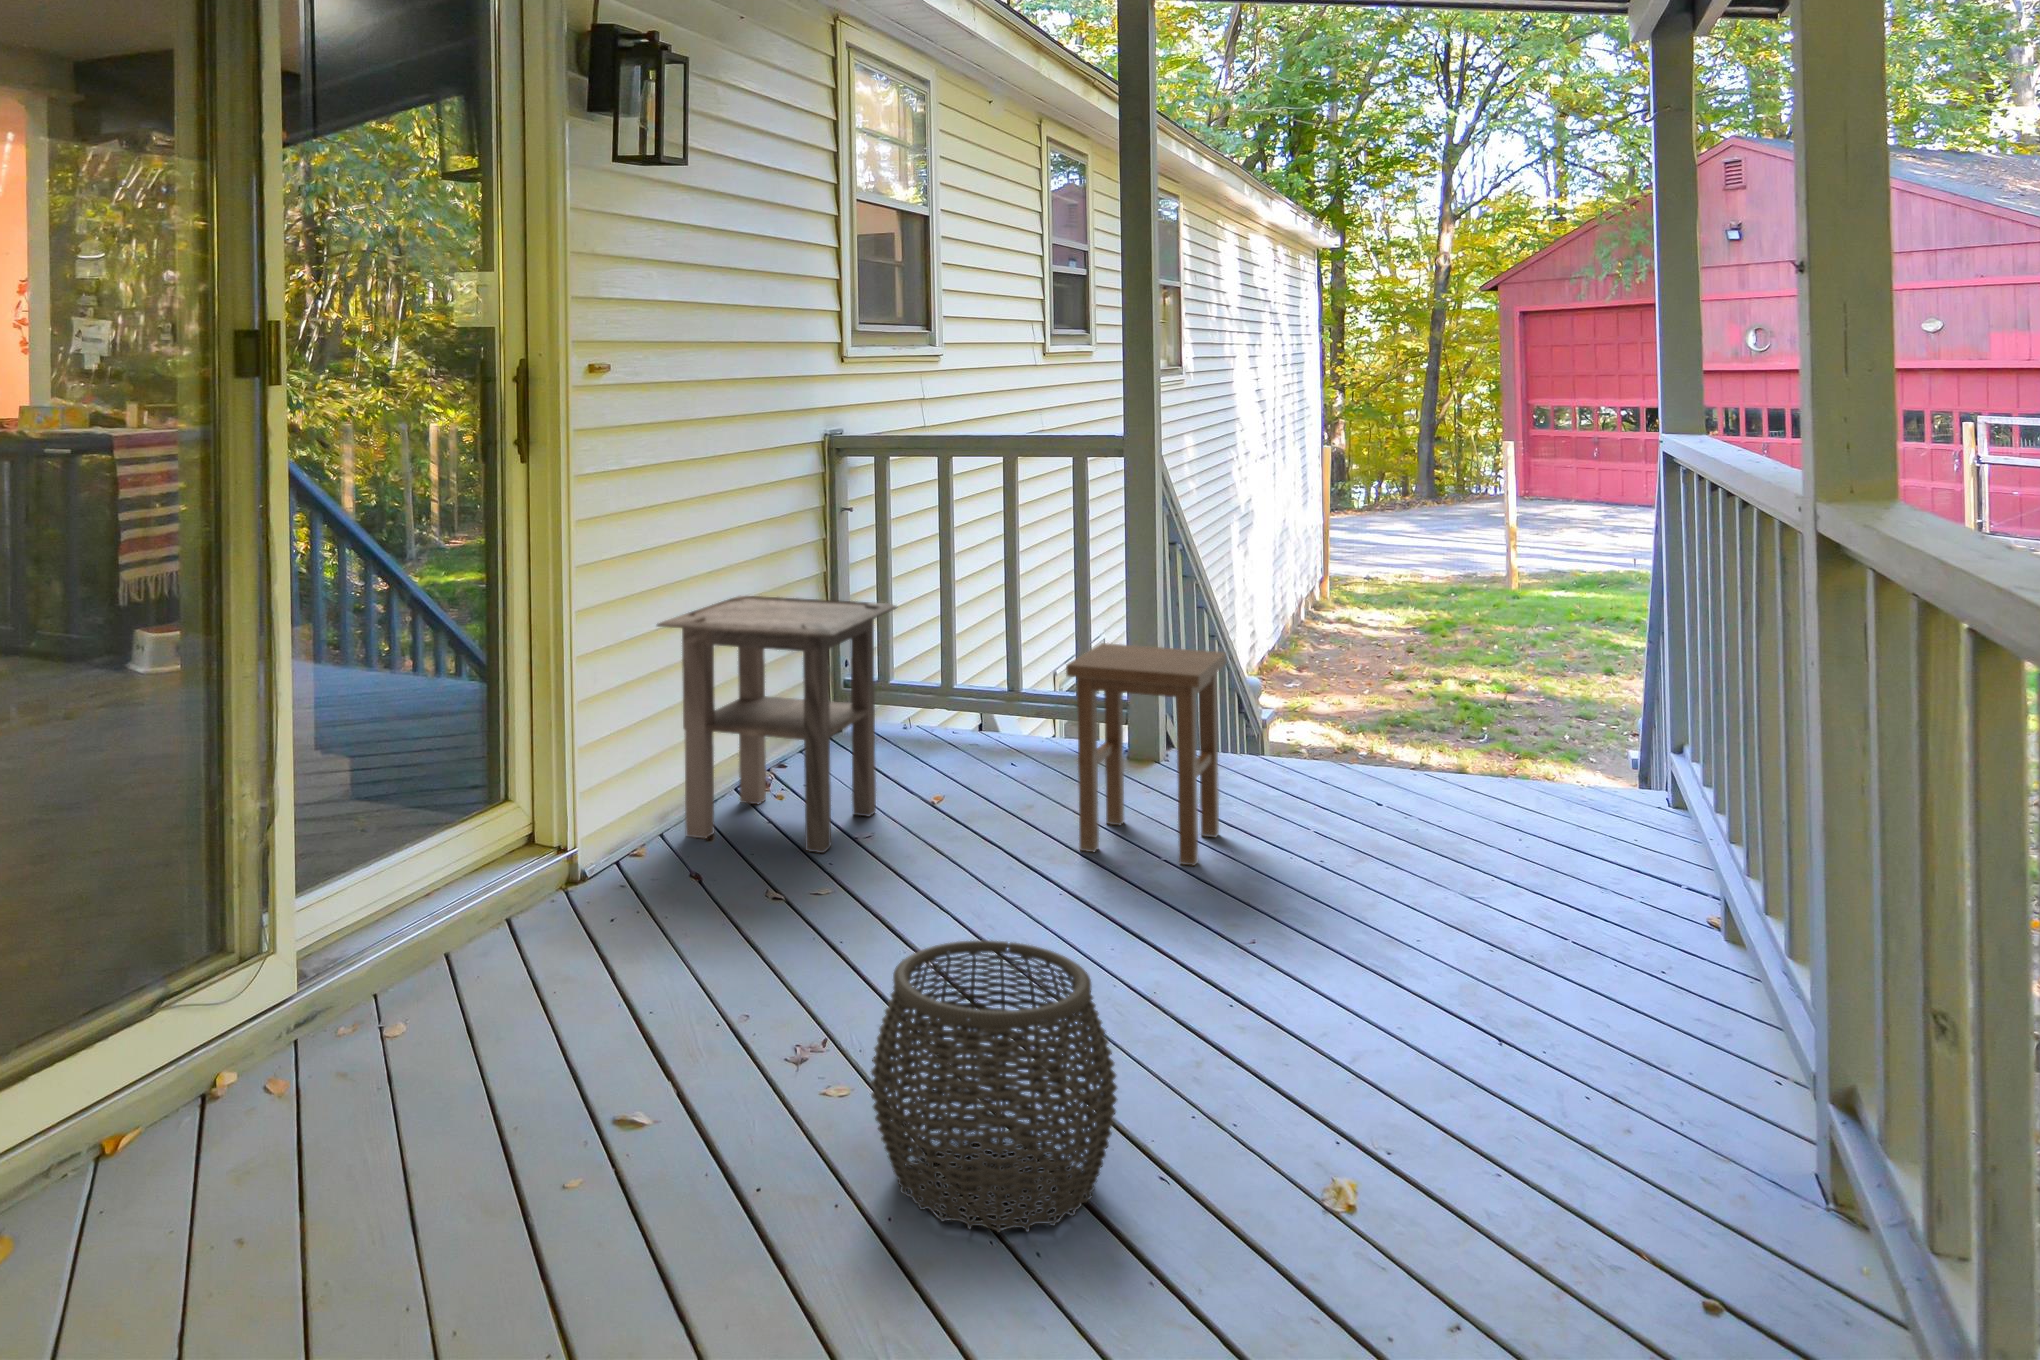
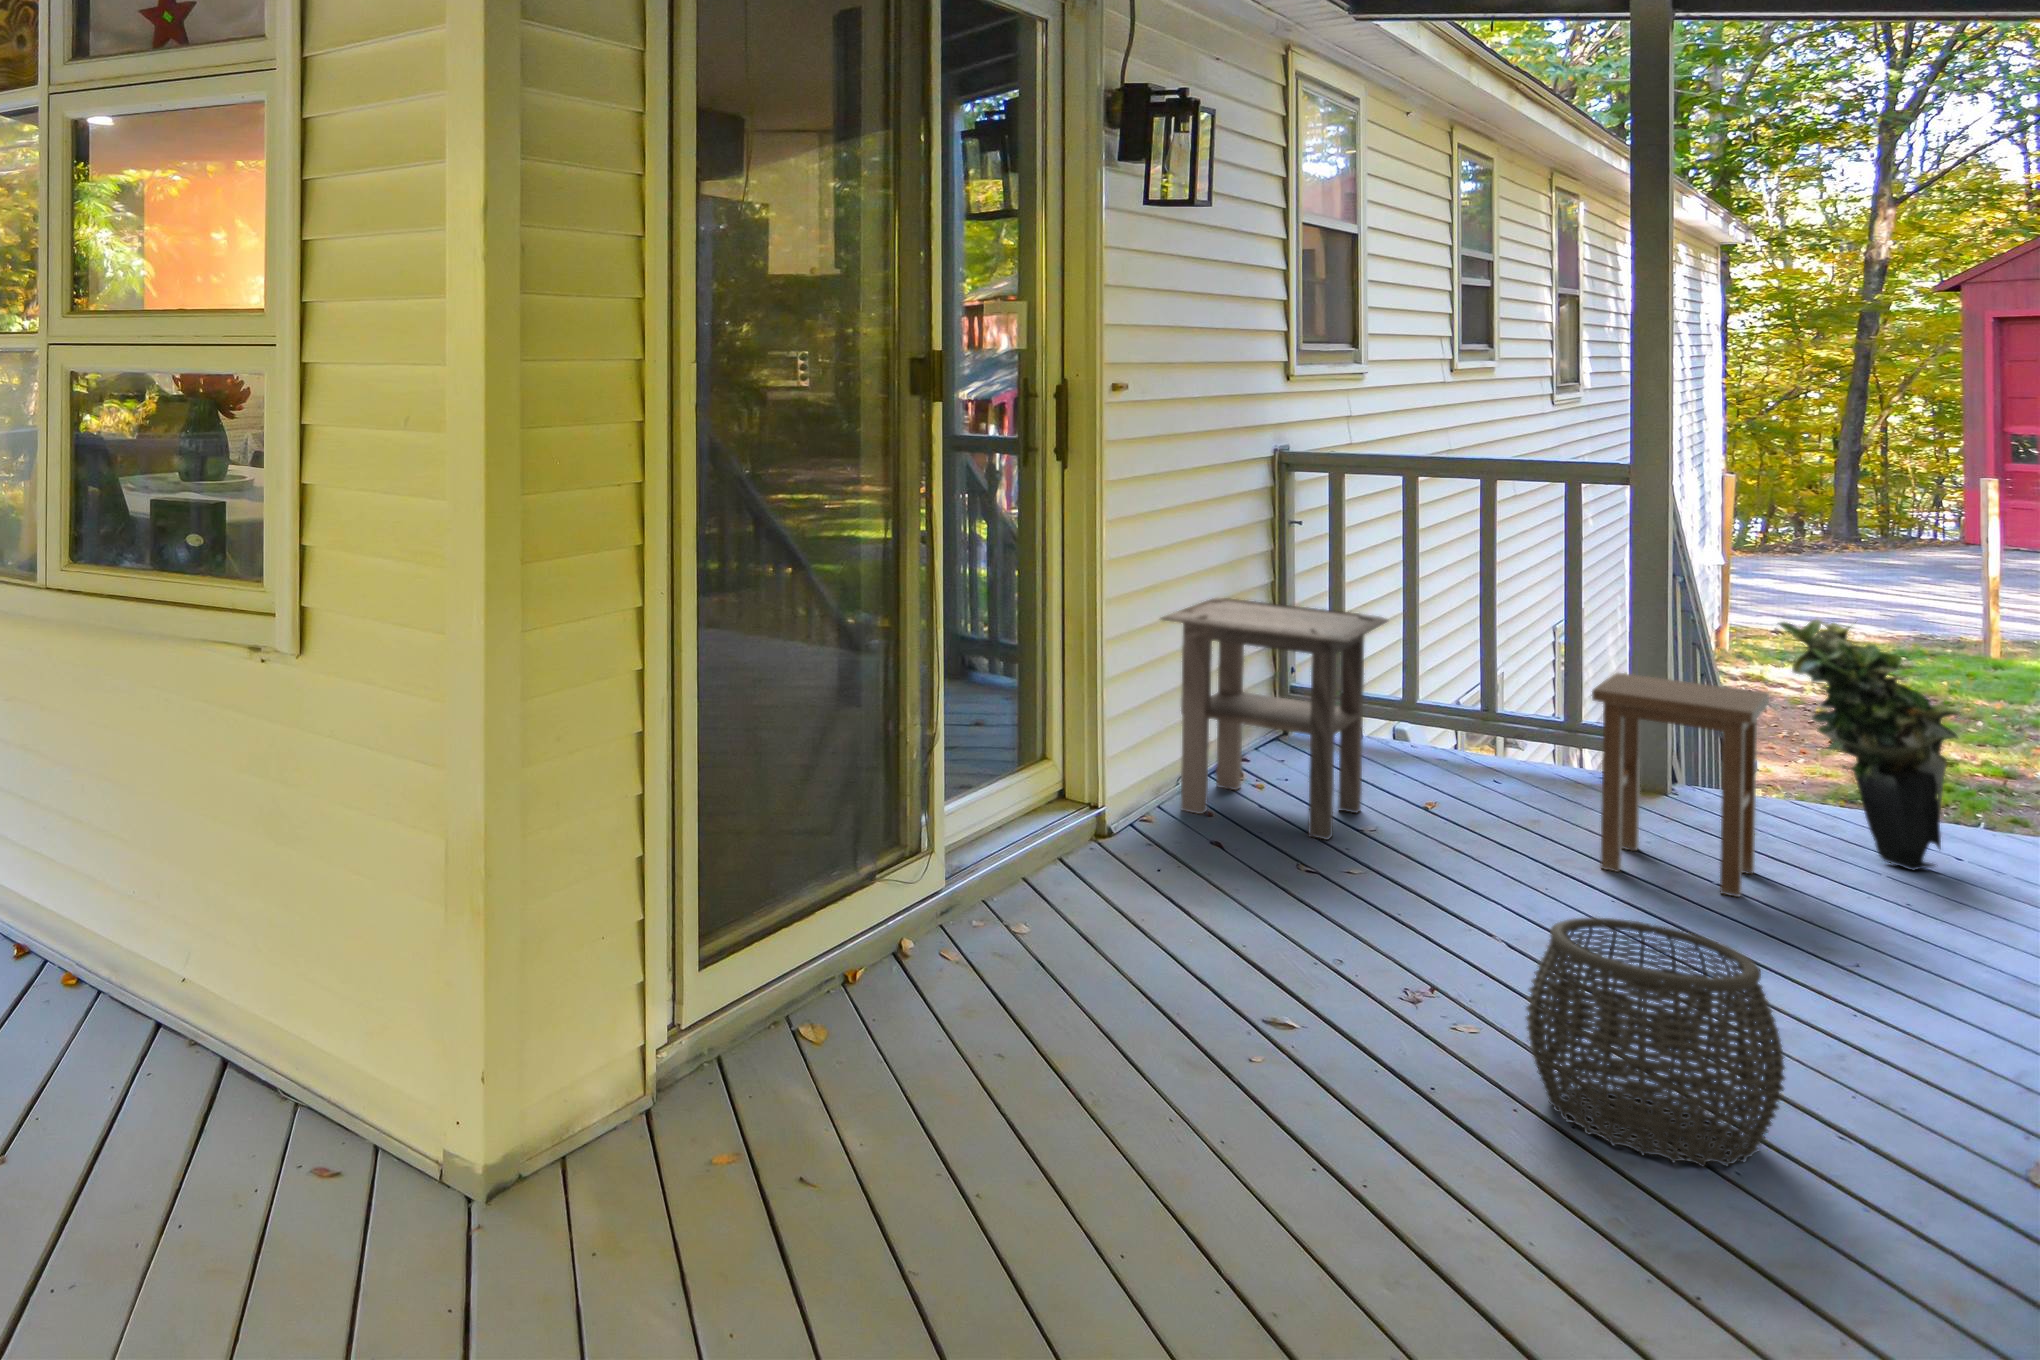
potted plant: none [1248,571,1392,814] -> present [1780,620,1961,870]

